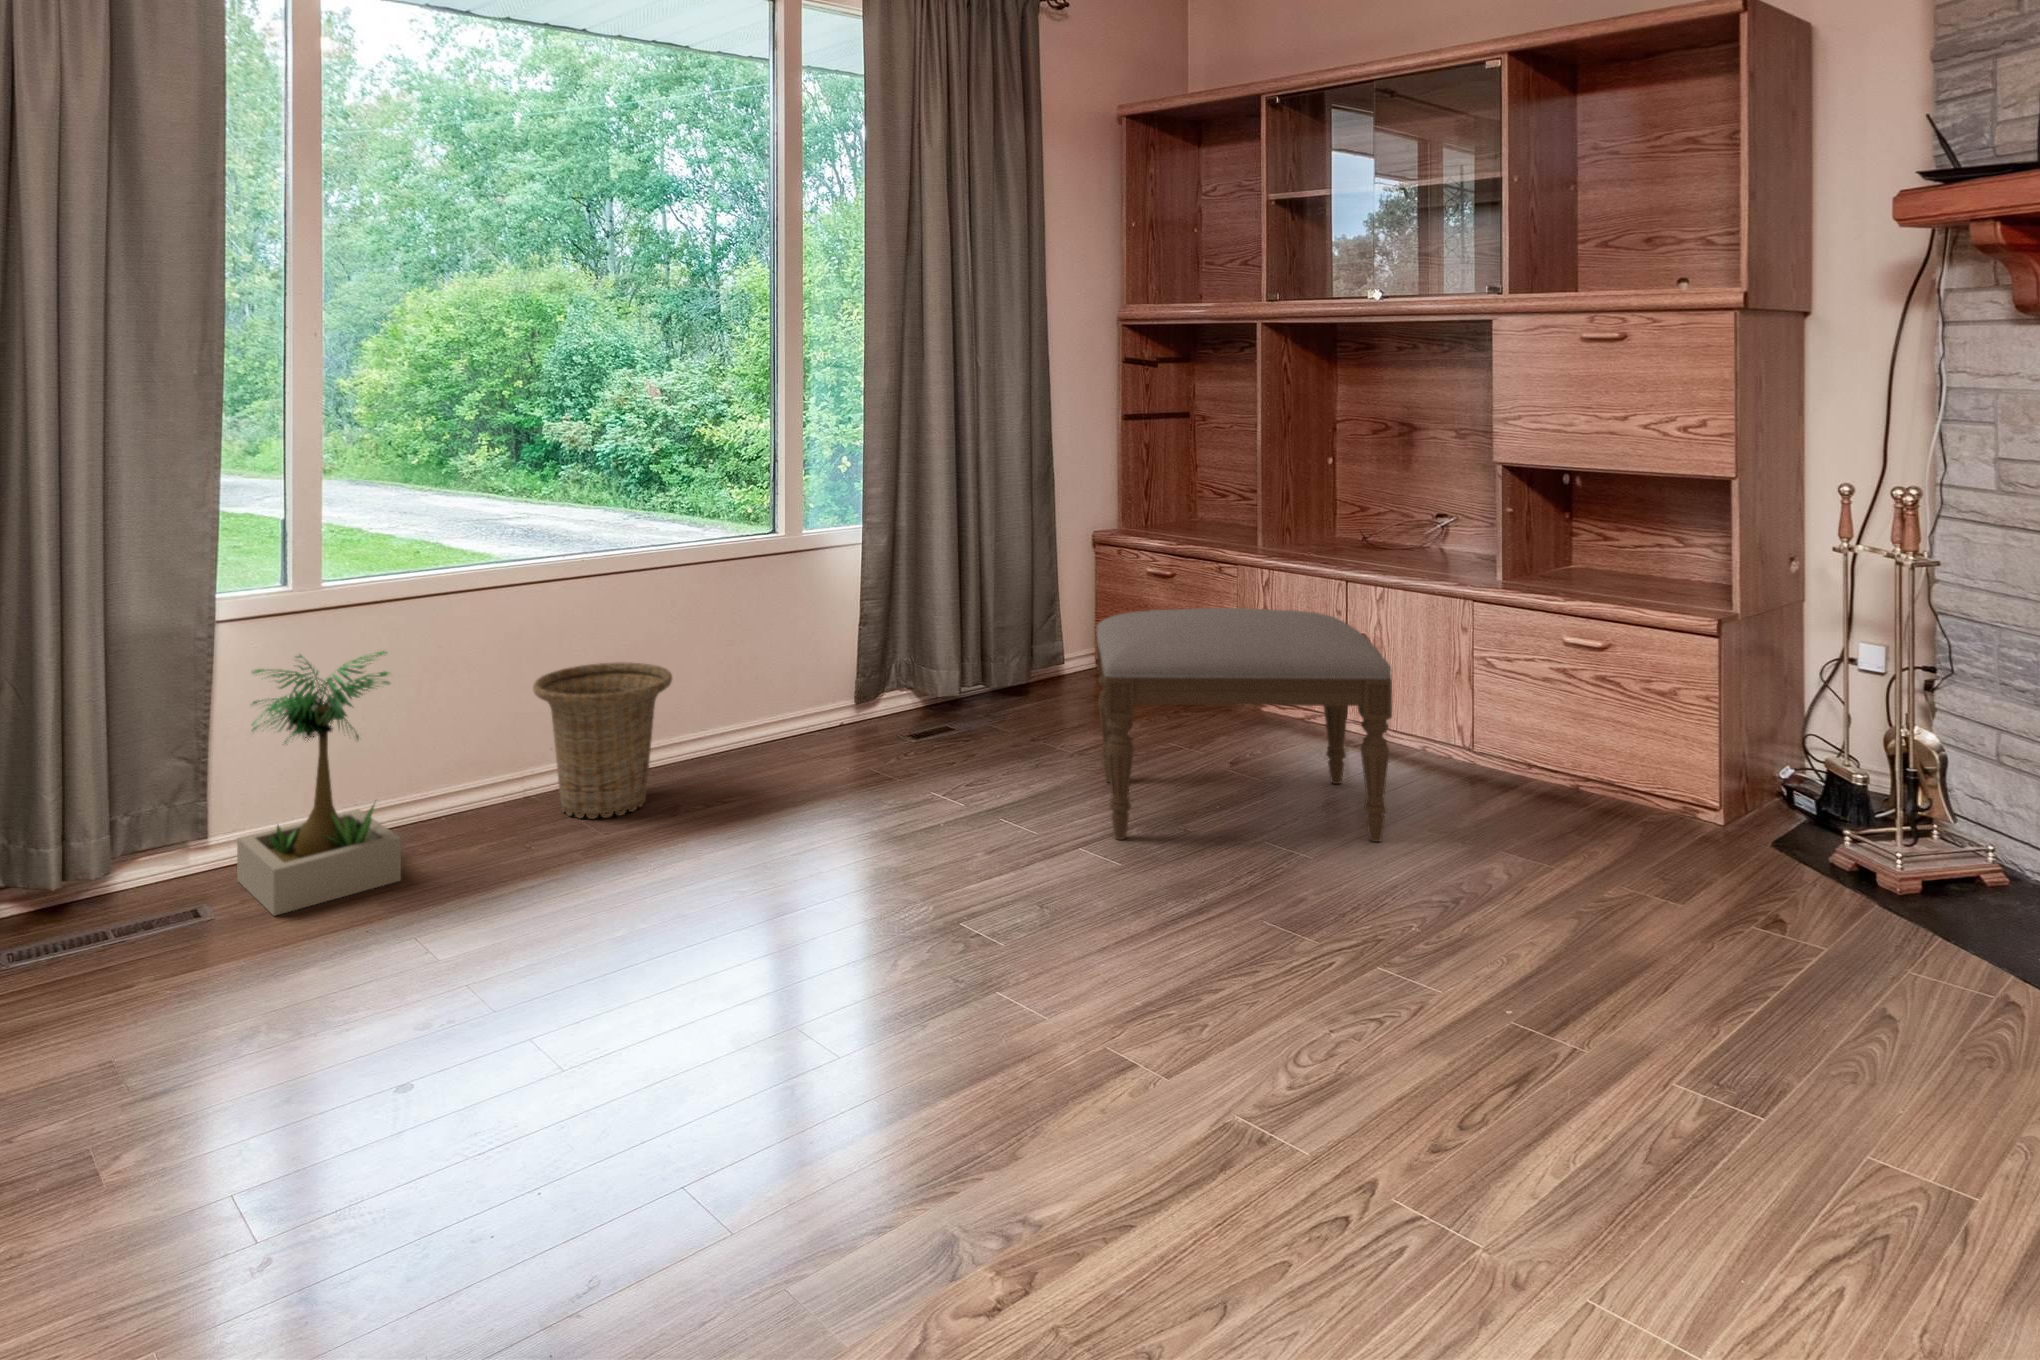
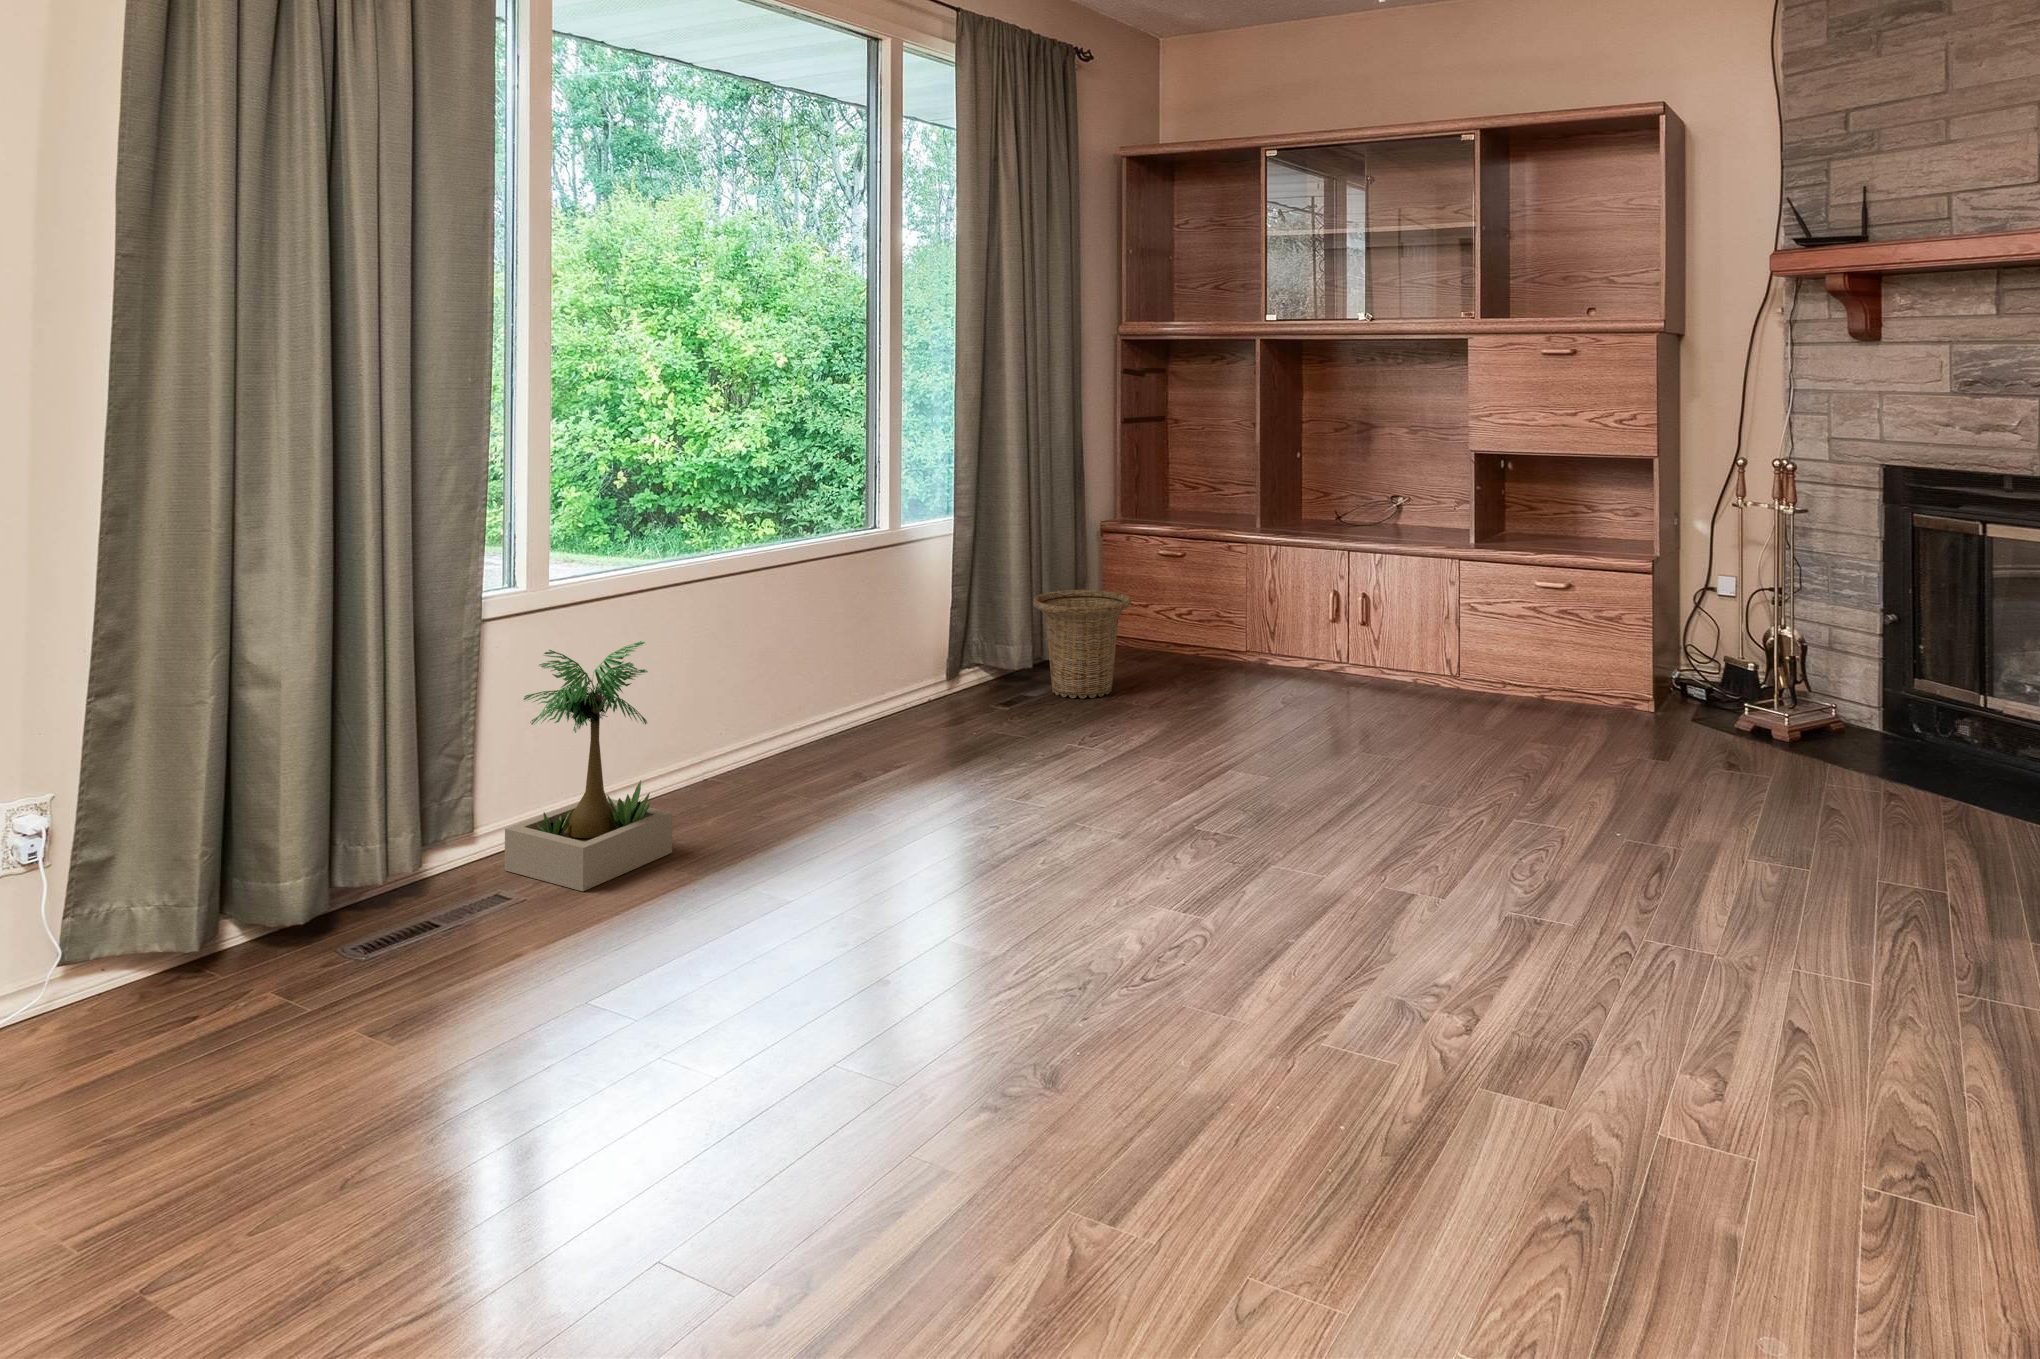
ottoman: present [1097,608,1392,842] -> none [1195,571,1456,761]
basket: present [533,662,672,819] -> present [1033,590,1131,699]

